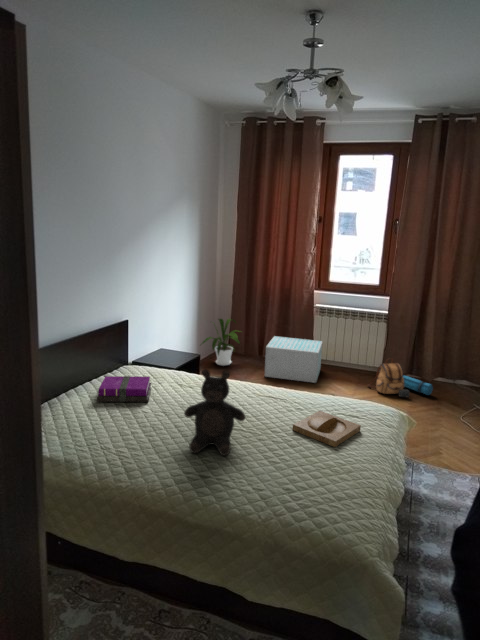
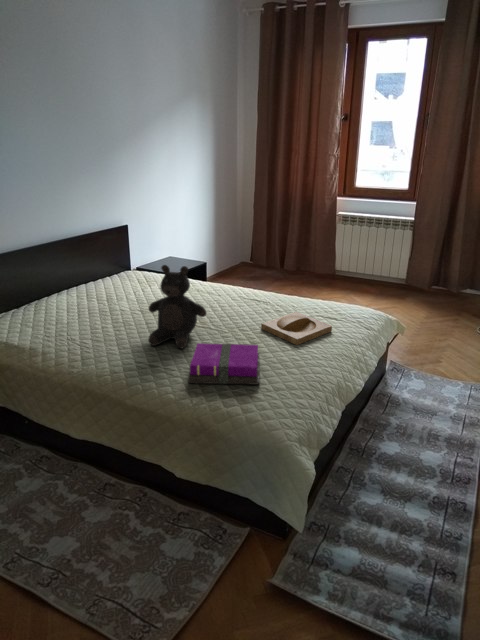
house plant: present [202,319,240,365] -> none [217,228,263,276]
storage box: present [265,336,322,383] -> none [280,246,343,293]
backpack: present [368,359,433,397] -> none [385,267,455,308]
notebook: present [97,376,151,402] -> present [188,343,260,384]

